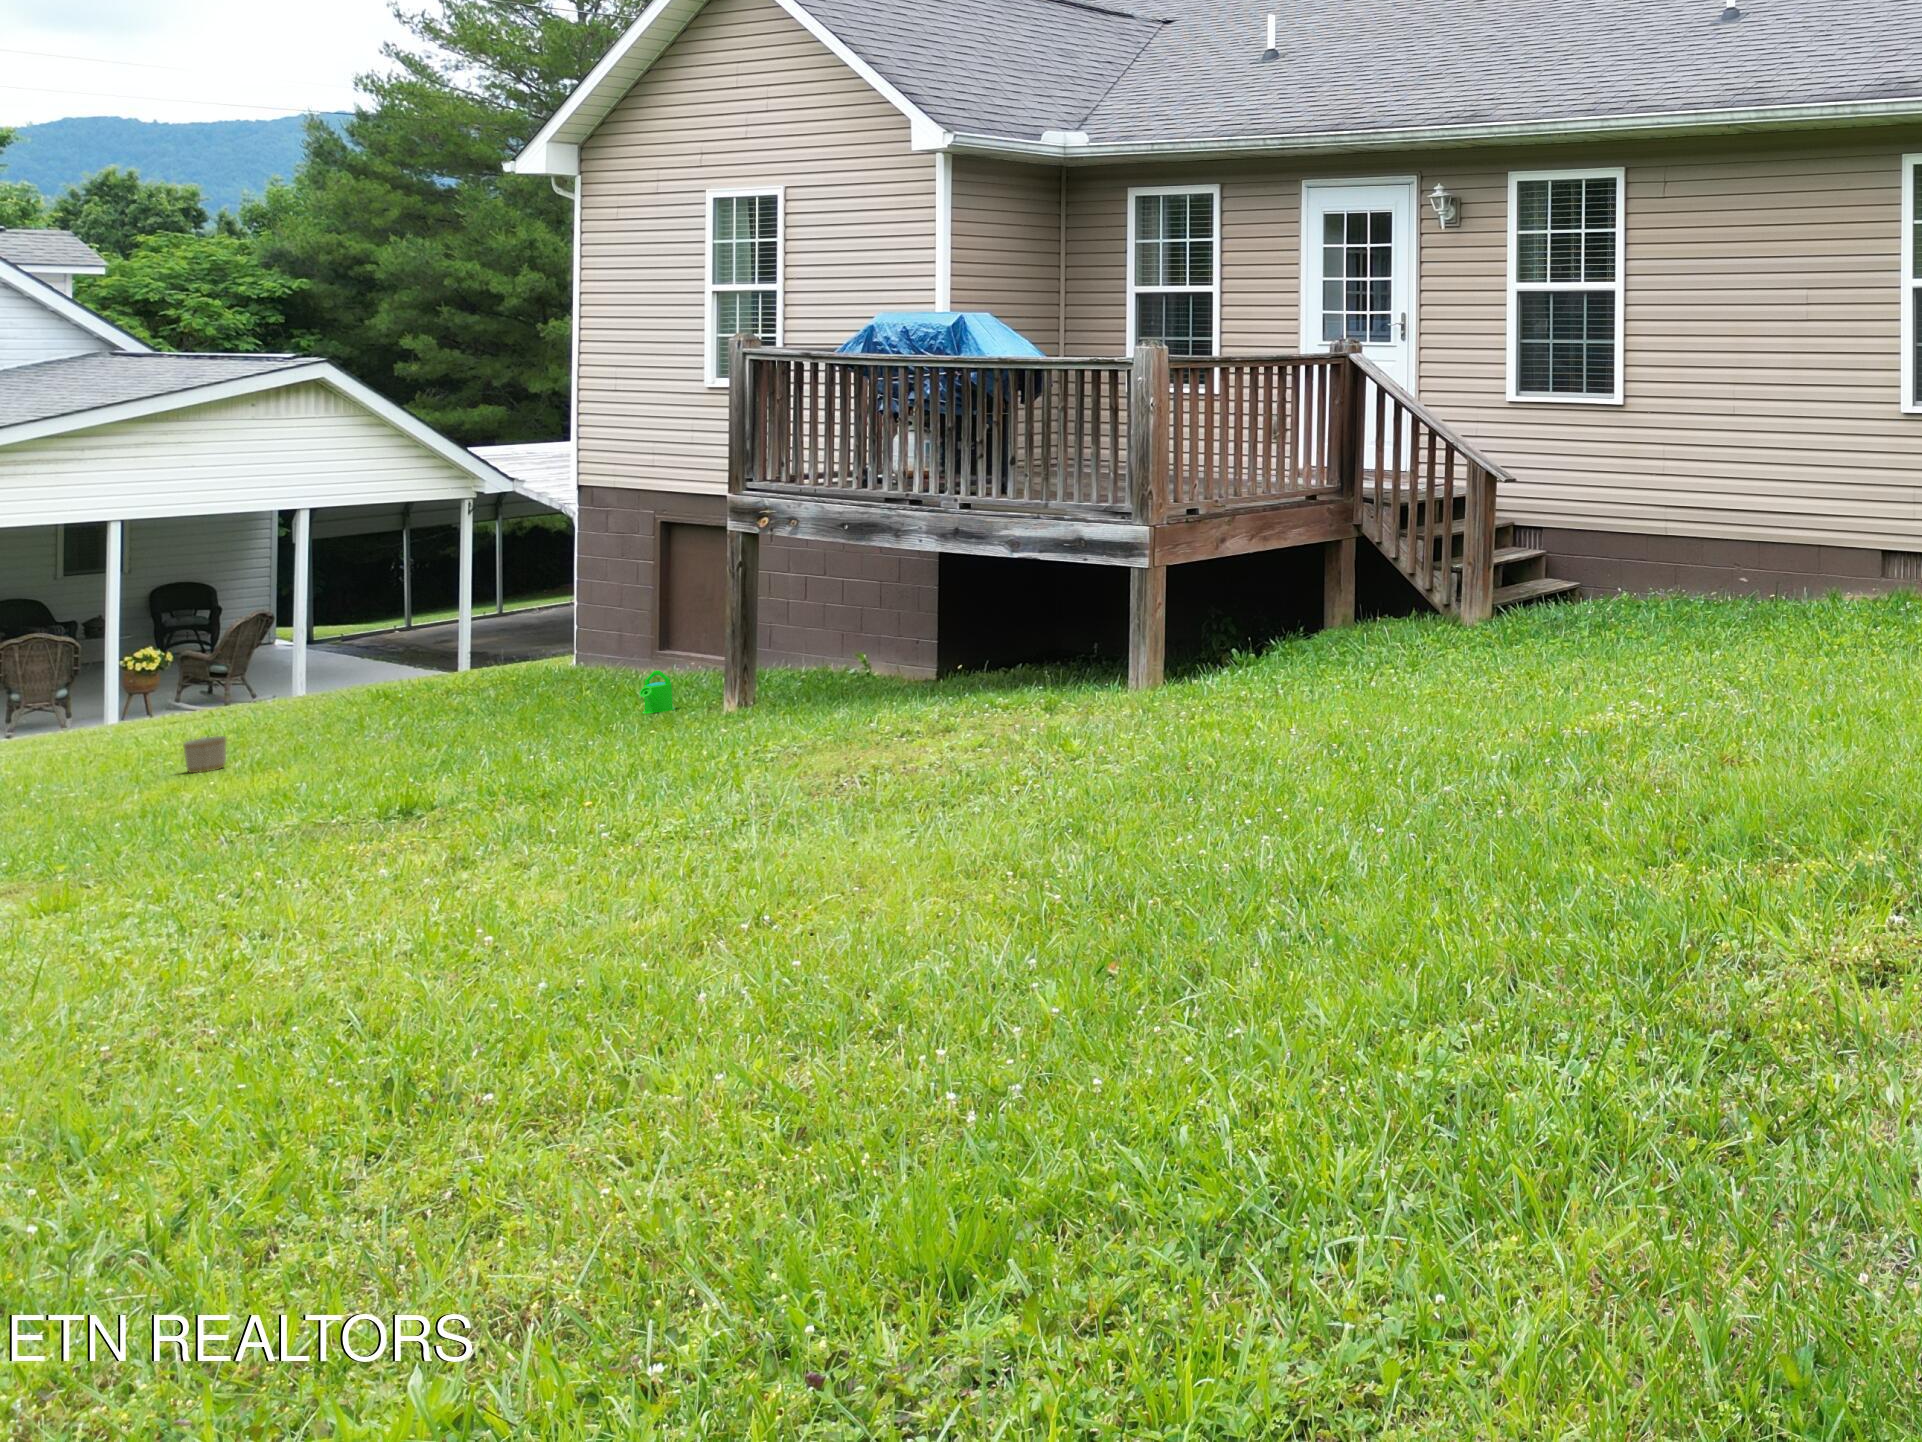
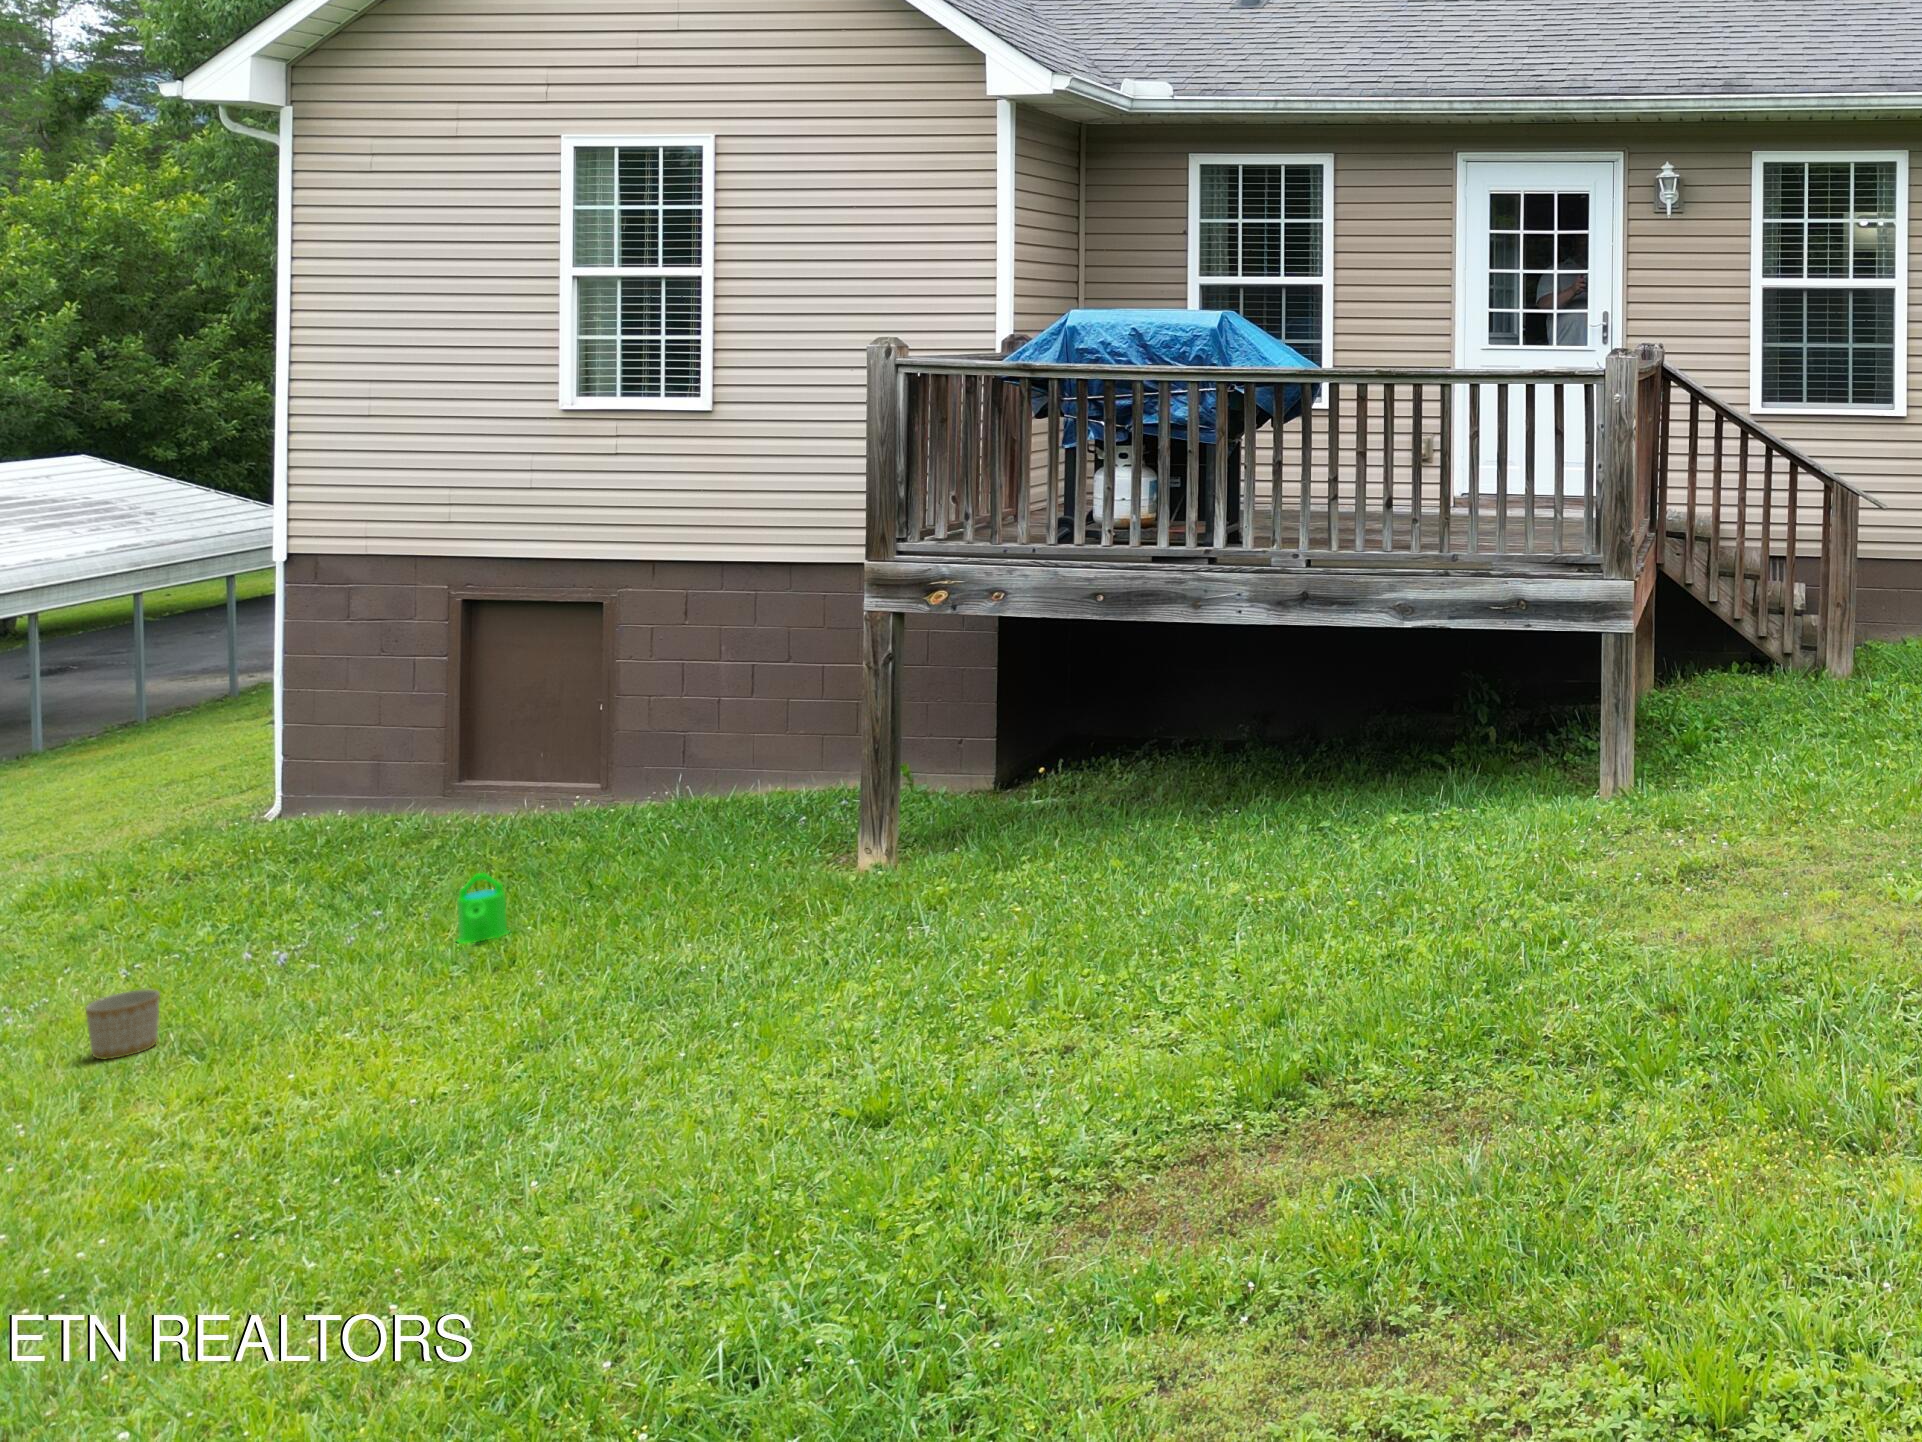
watering can: present [639,670,675,714] -> present [457,873,509,944]

